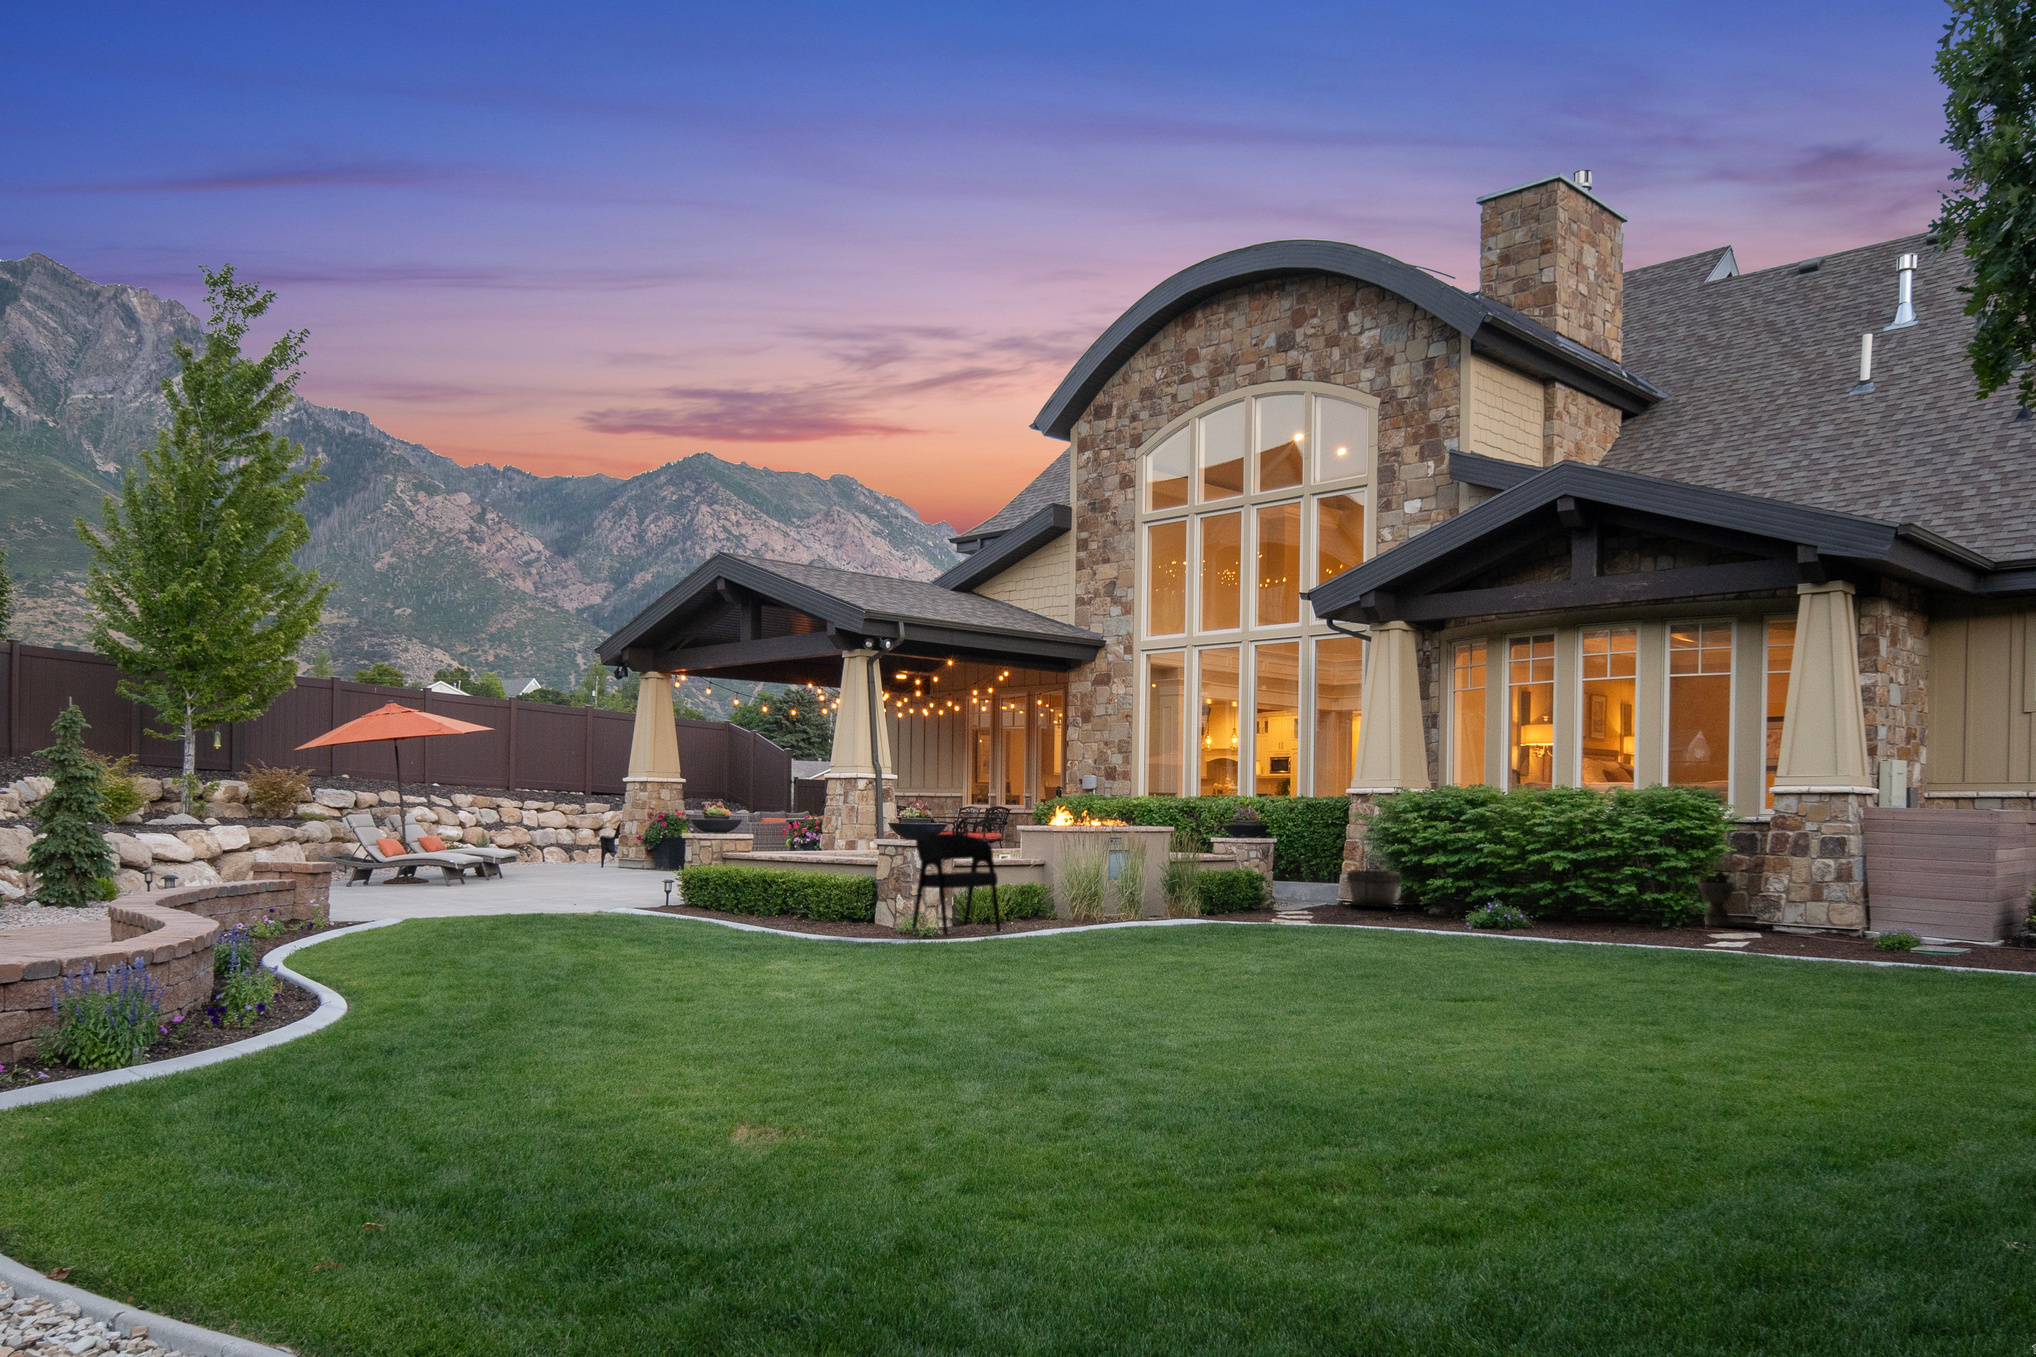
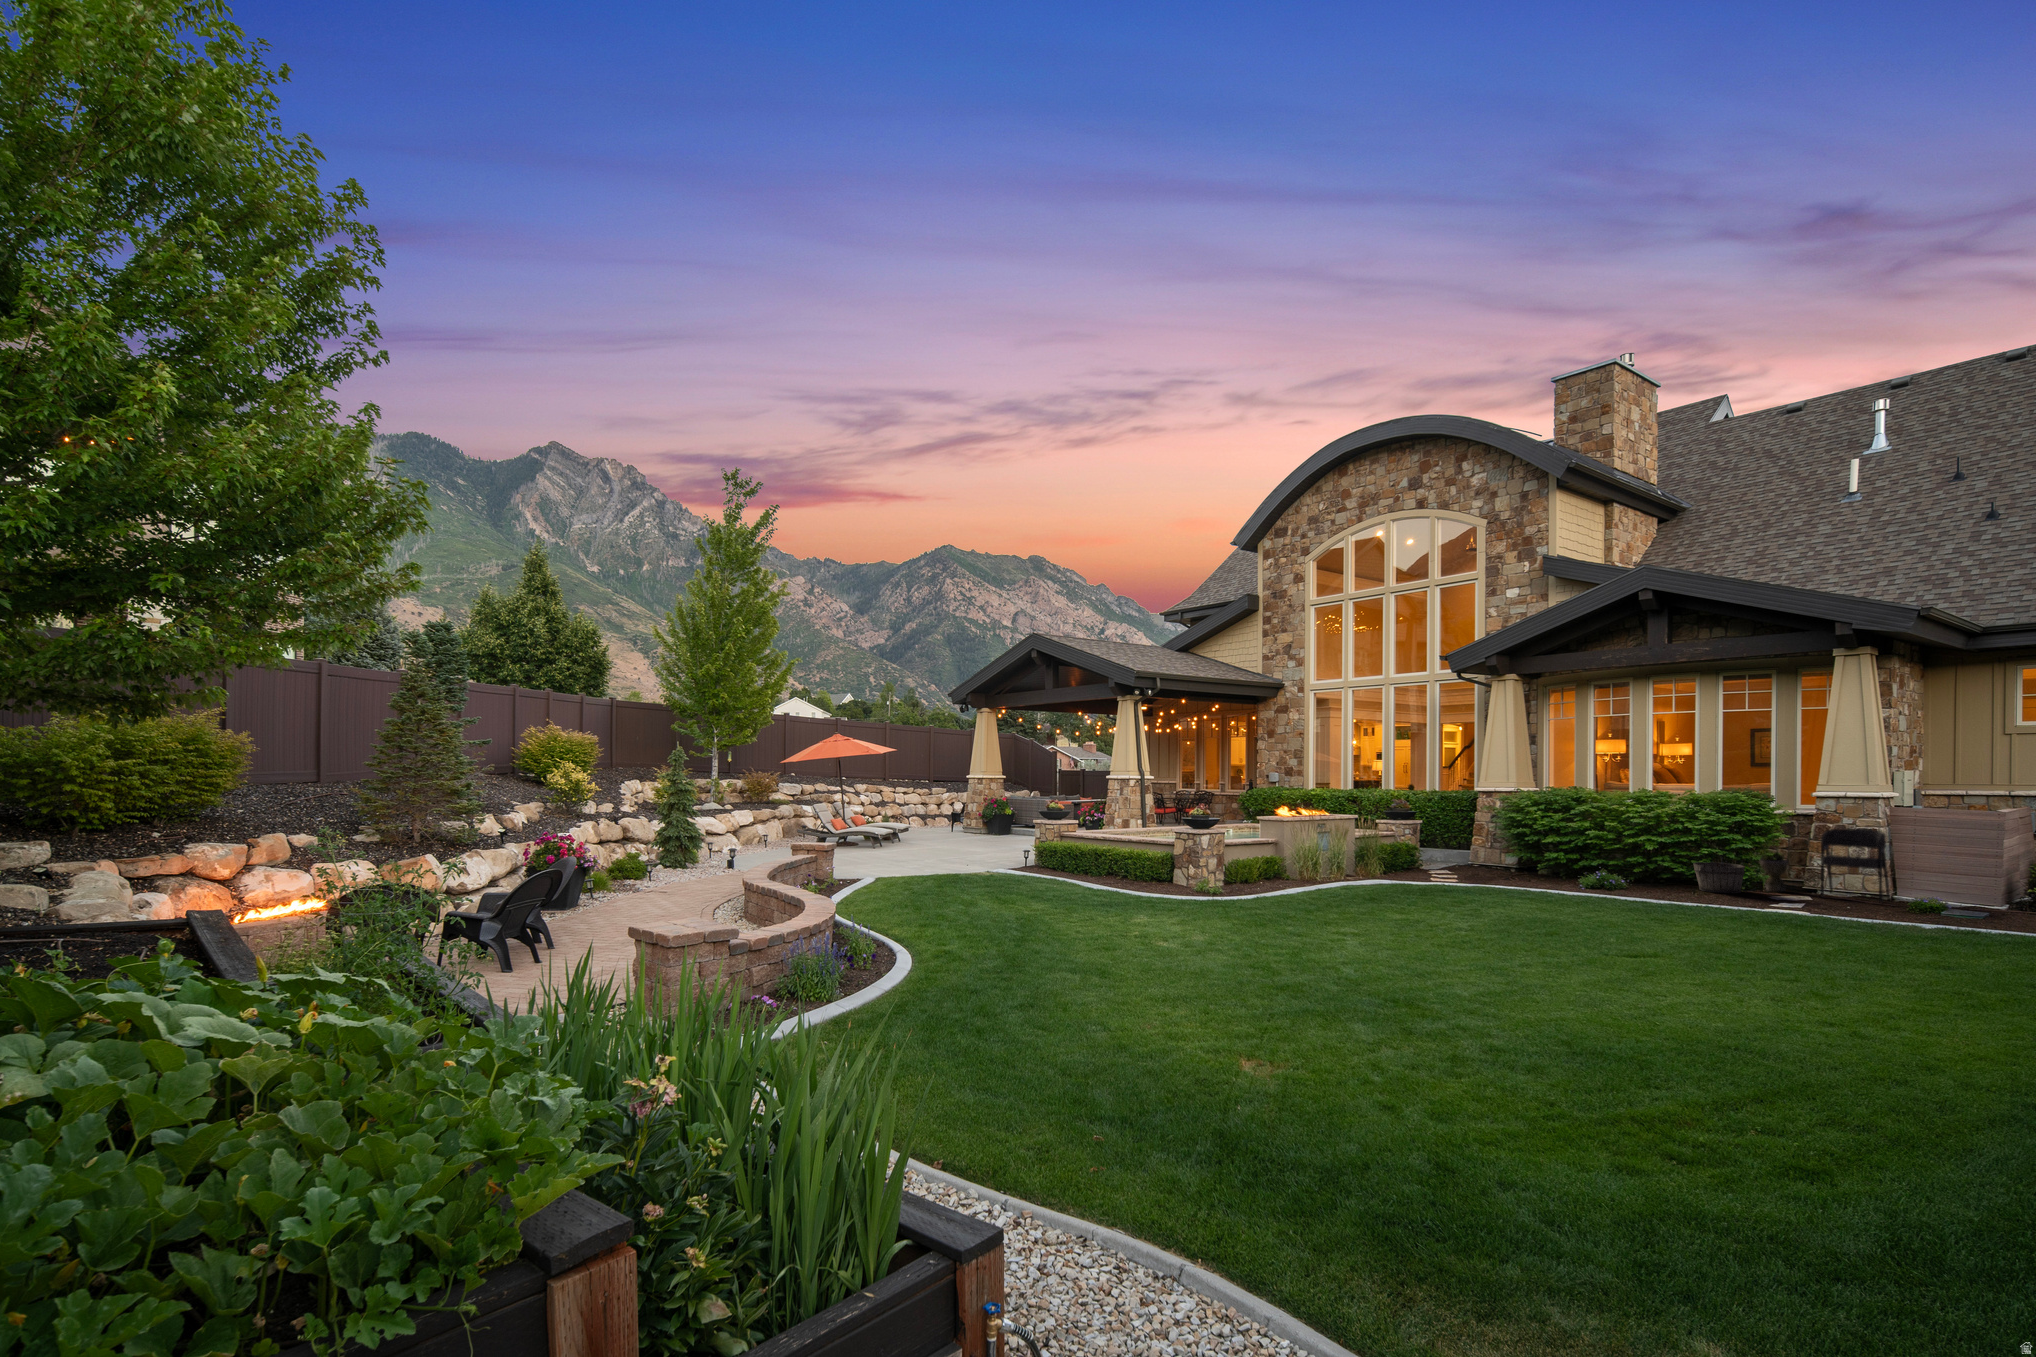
chair: present [912,834,1001,935] -> present [1821,828,1890,903]
wooden bucket: present [1346,866,1400,907] -> present [1694,855,1745,893]

